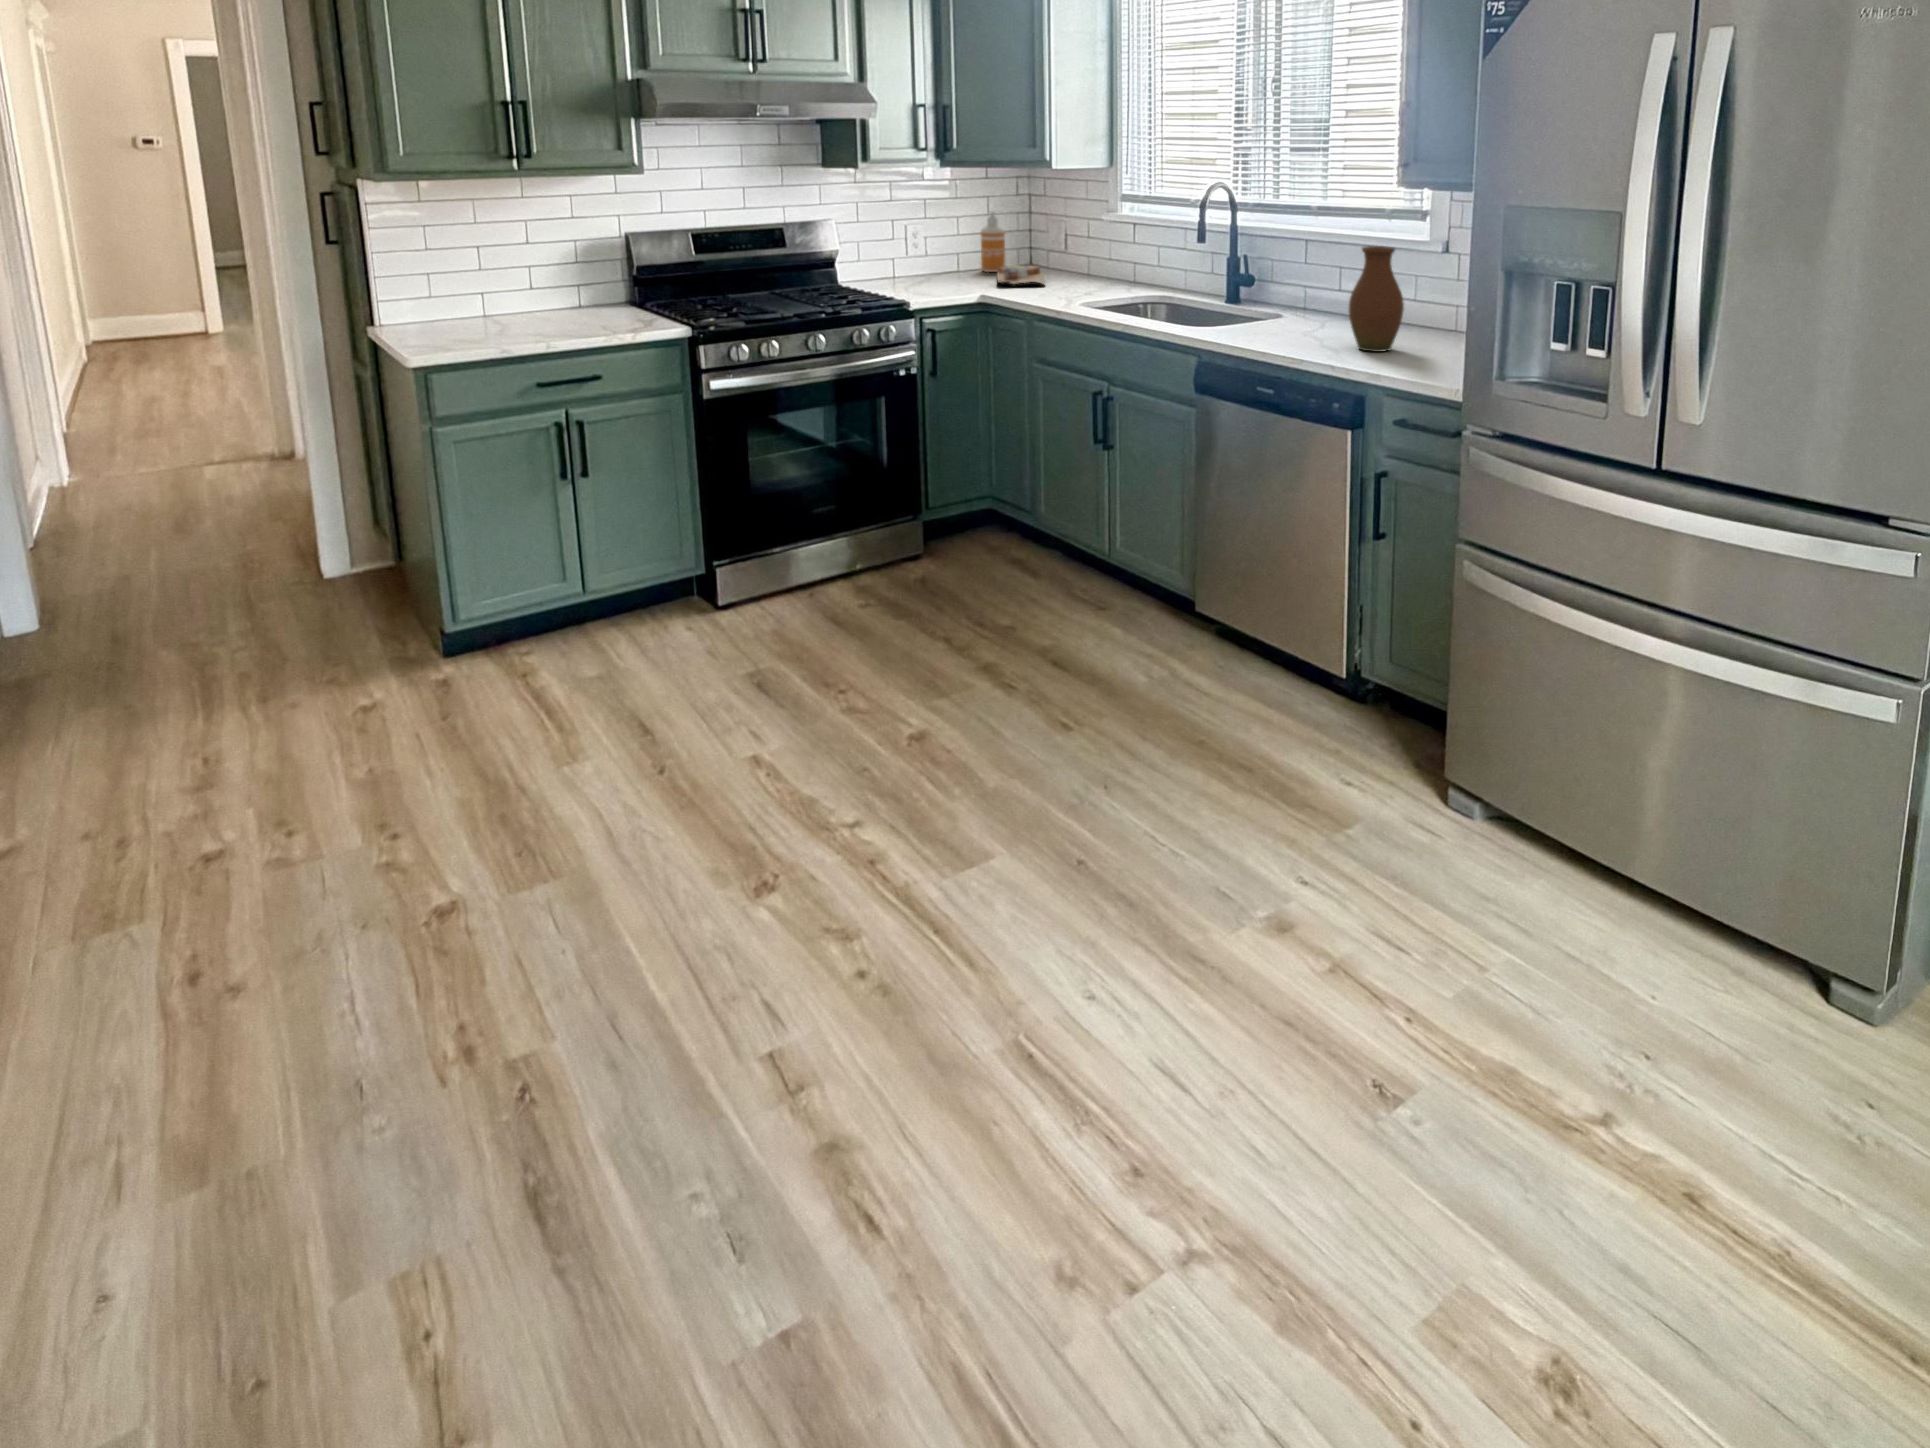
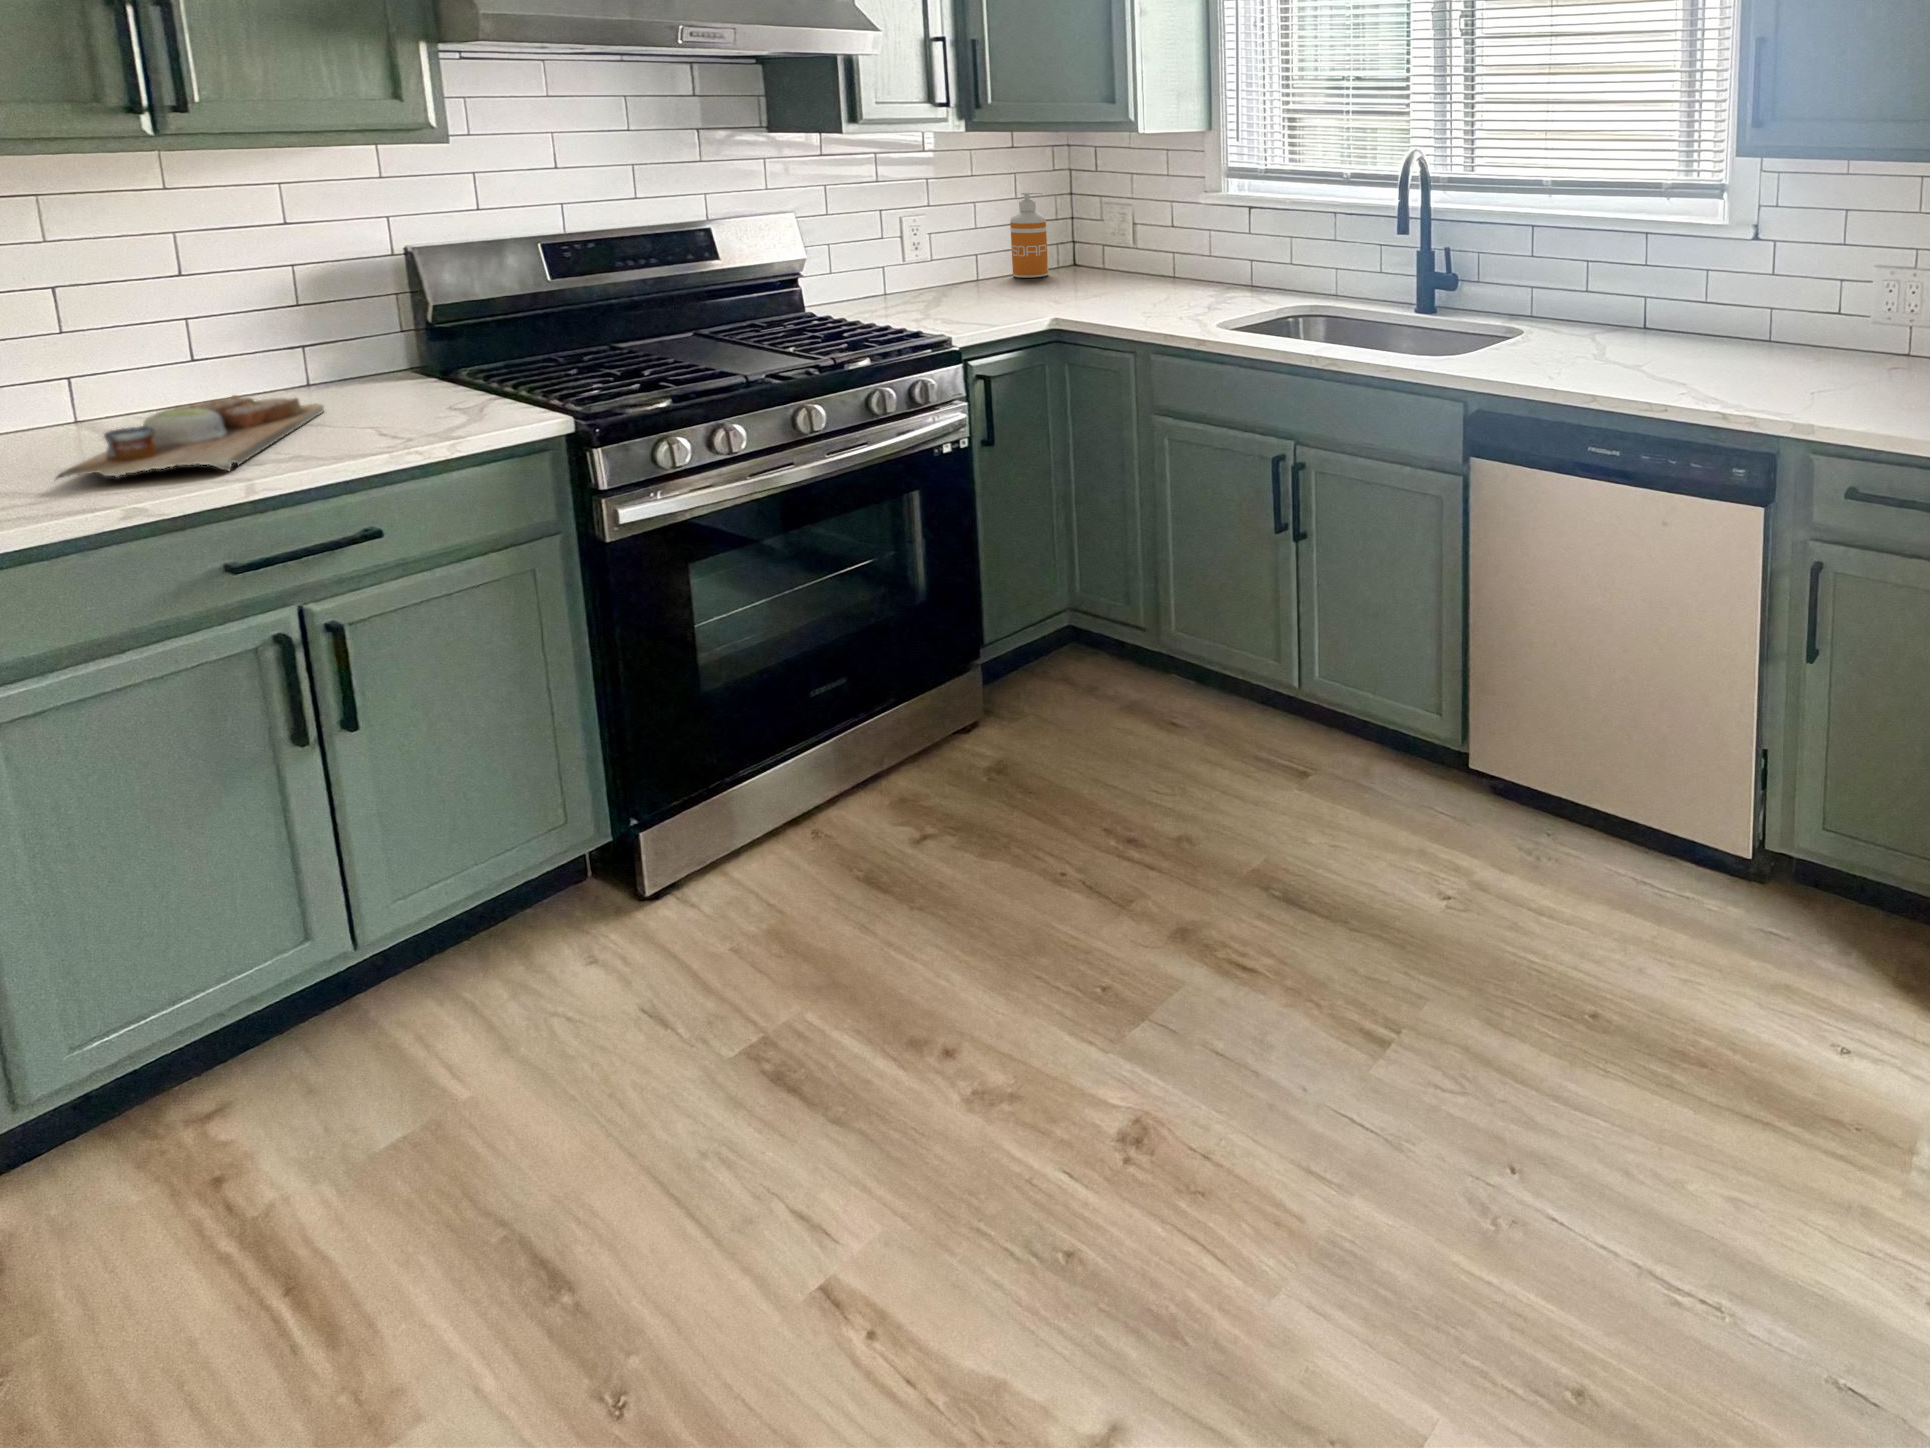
vase: present [1349,246,1404,352] -> none [1677,237,1752,382]
cutting board: present [997,265,1045,285] -> present [54,395,324,481]

